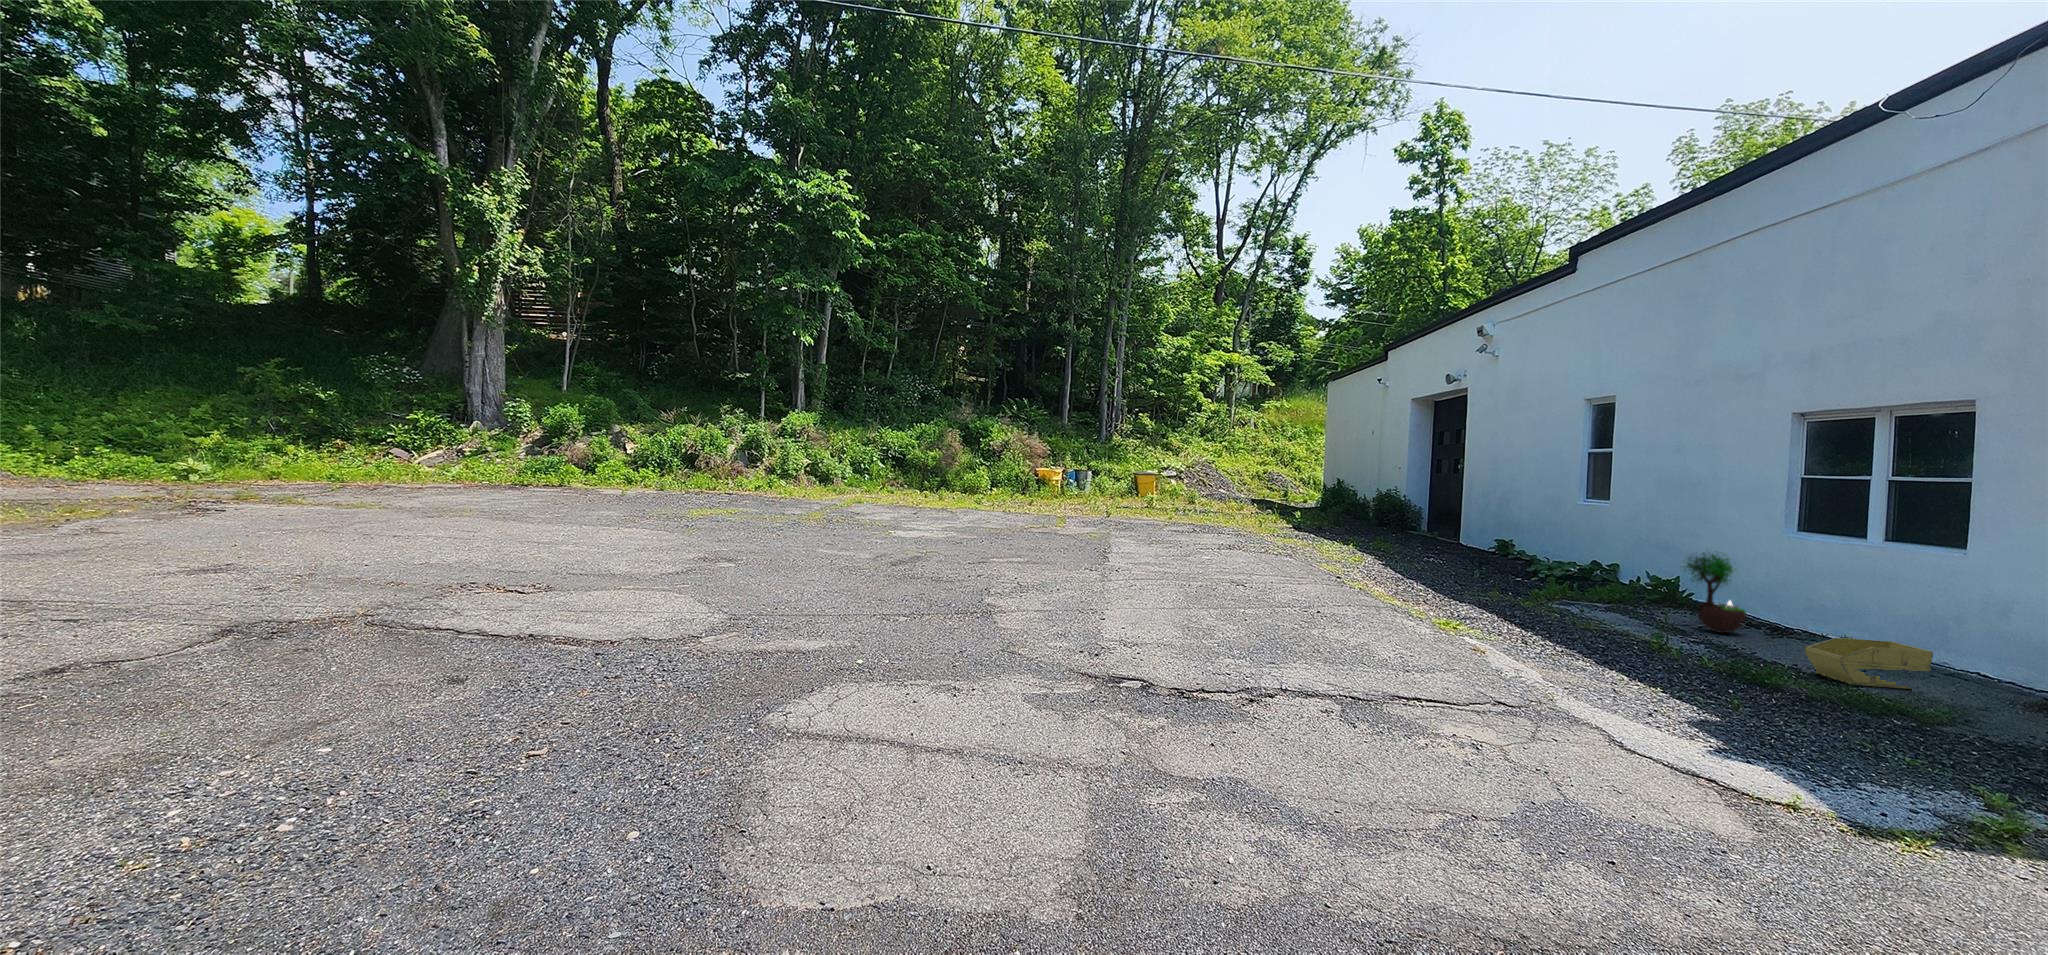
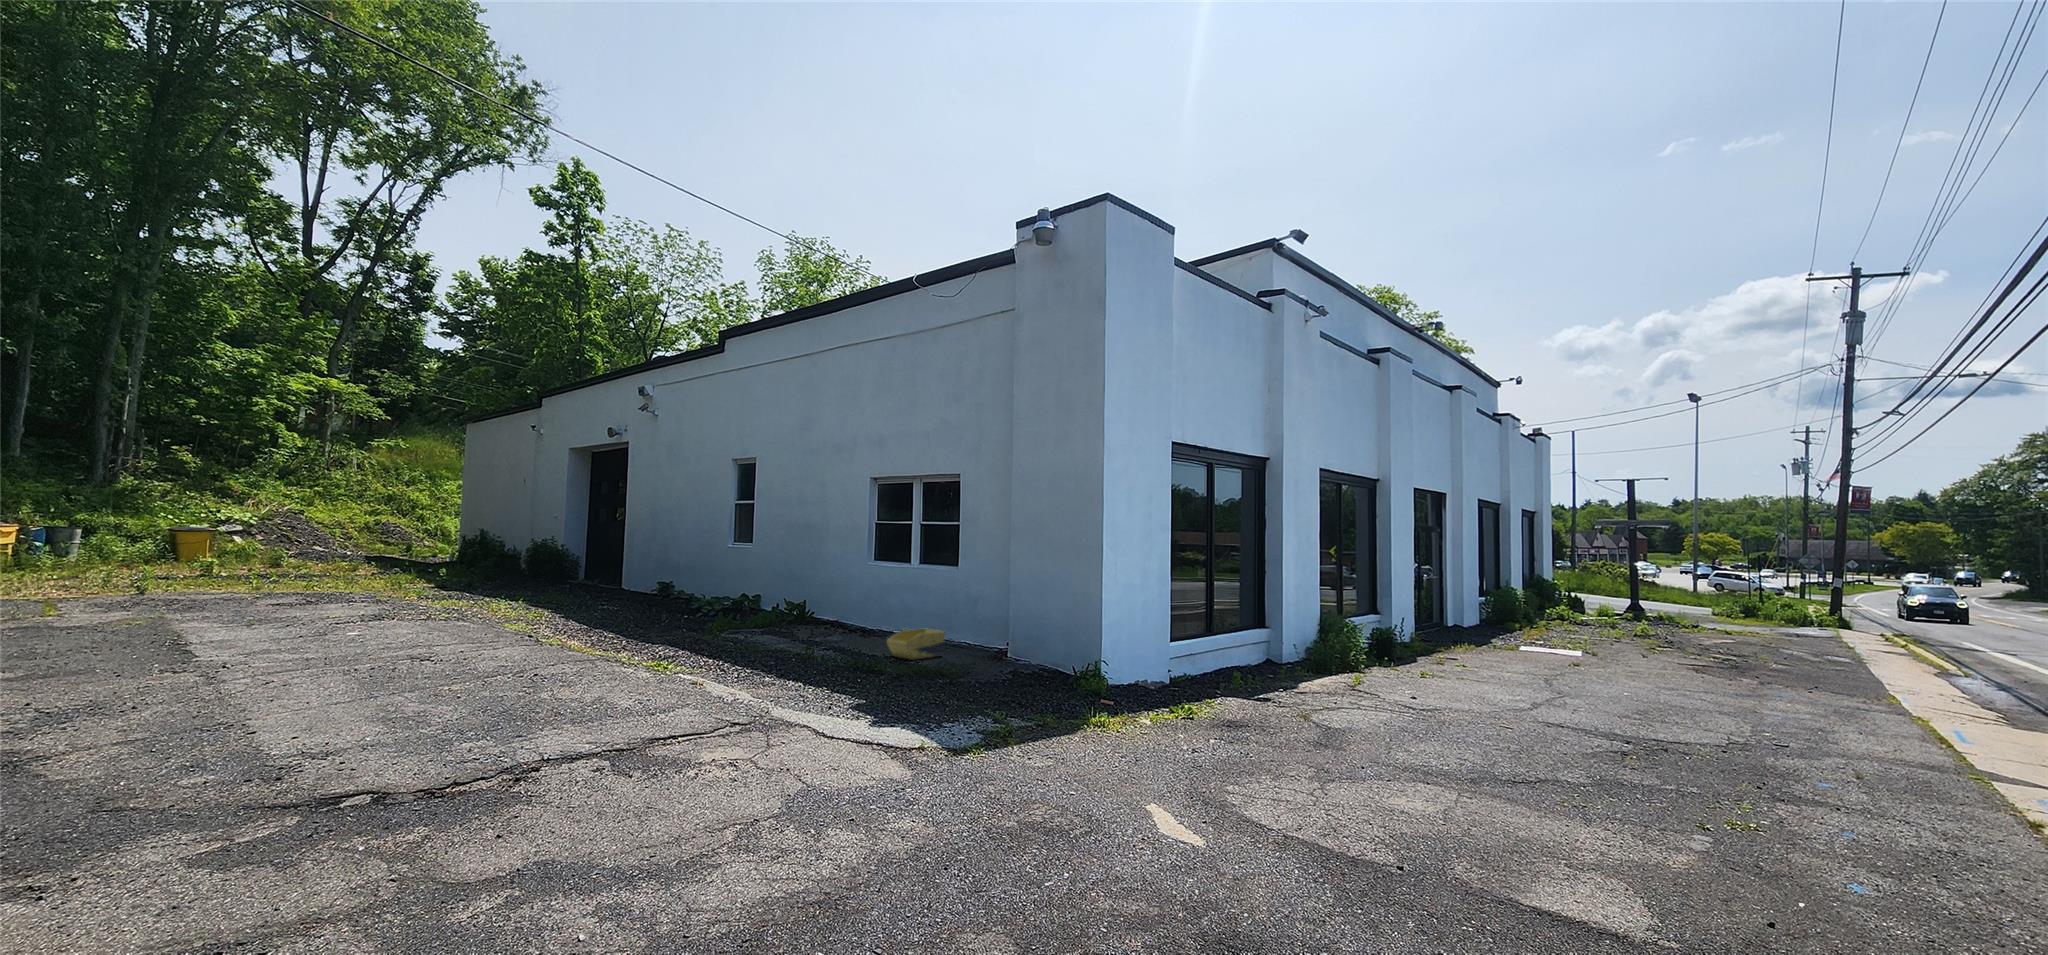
potted tree: present [1683,551,1746,633] -> none [807,574,847,637]

